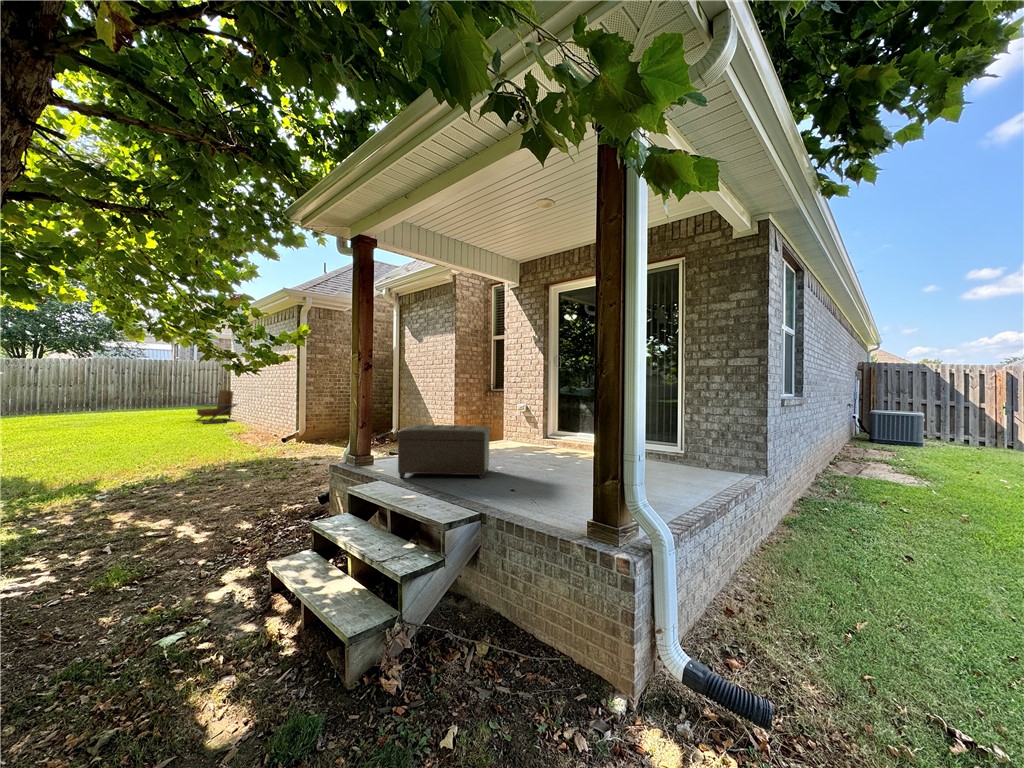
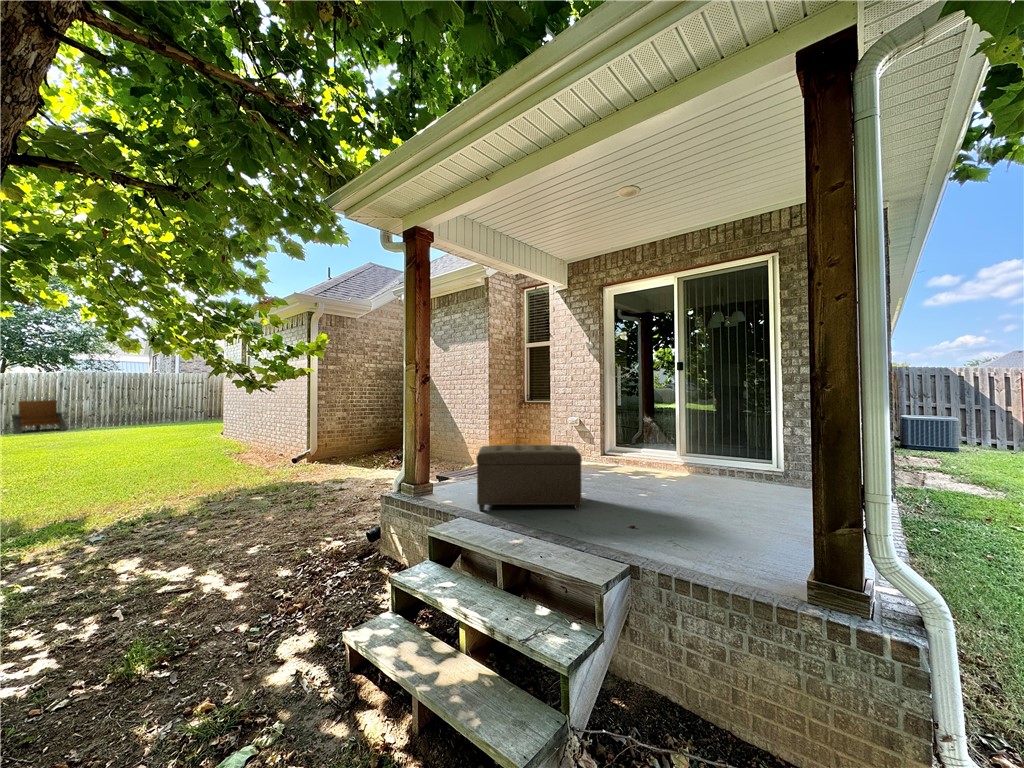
lounge chair: present [196,390,237,424] -> present [11,400,67,434]

